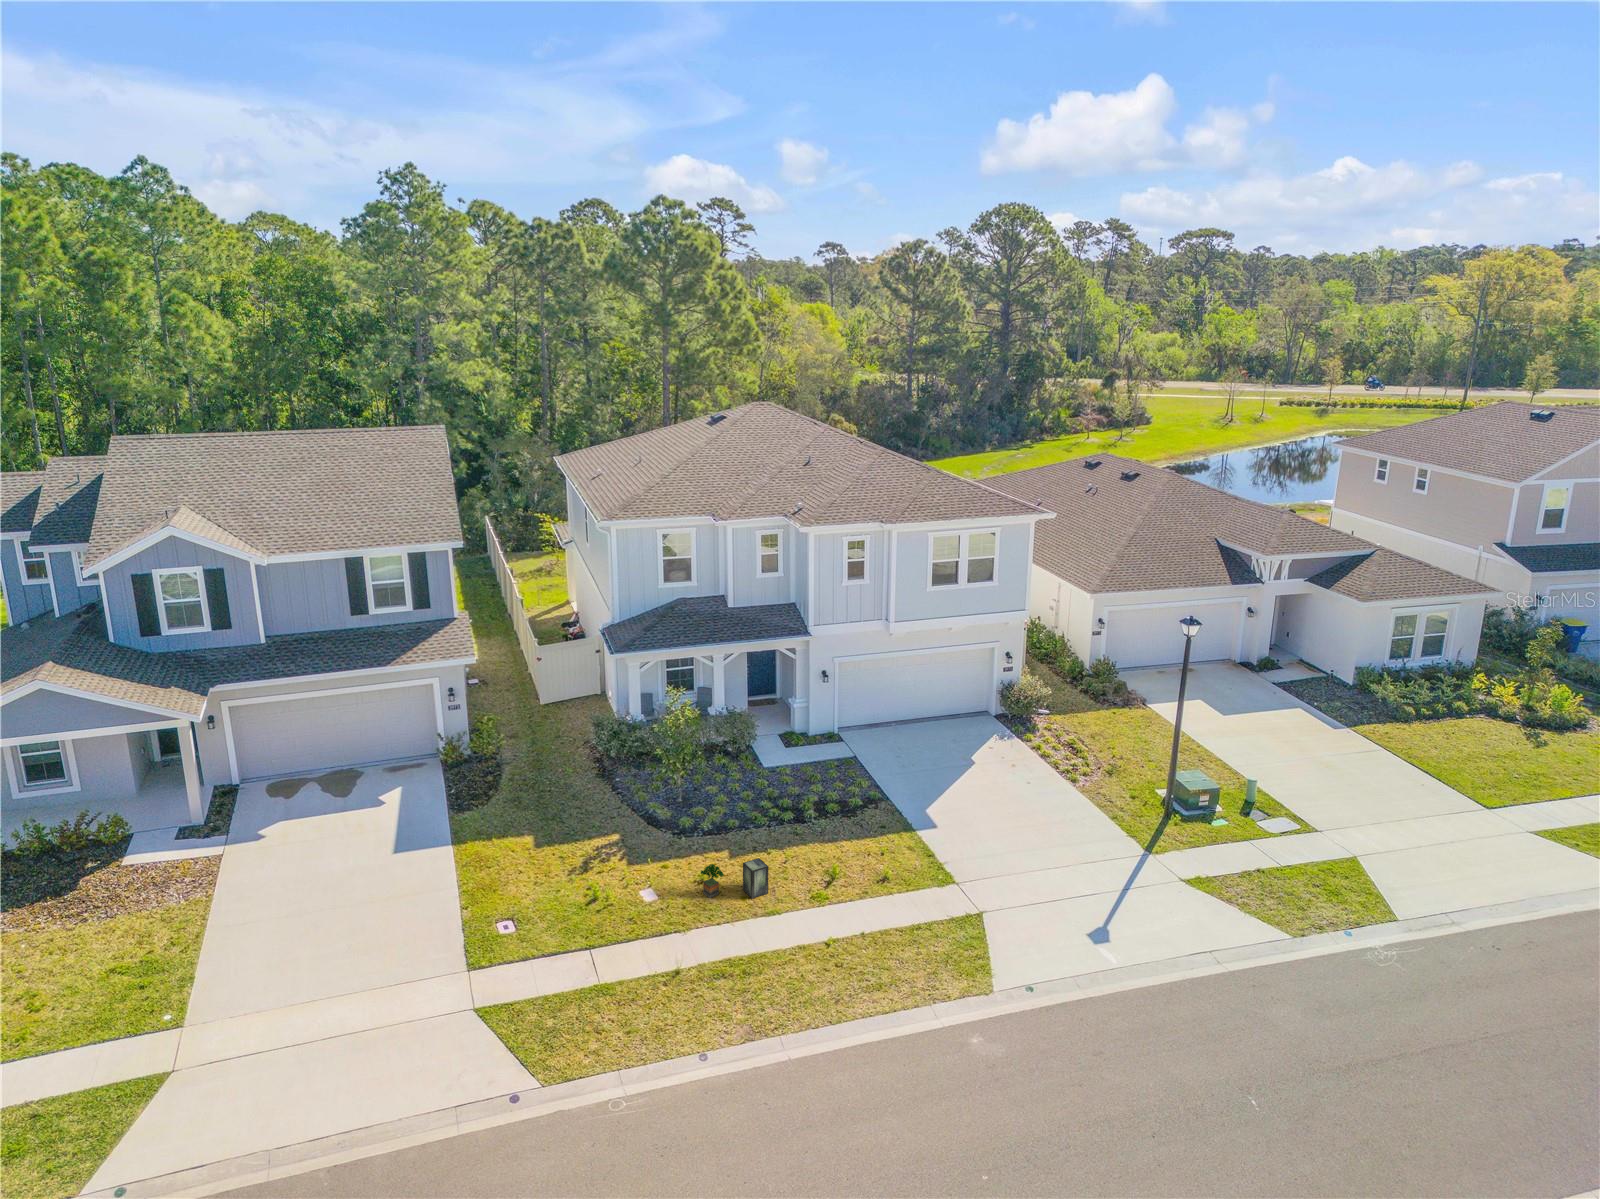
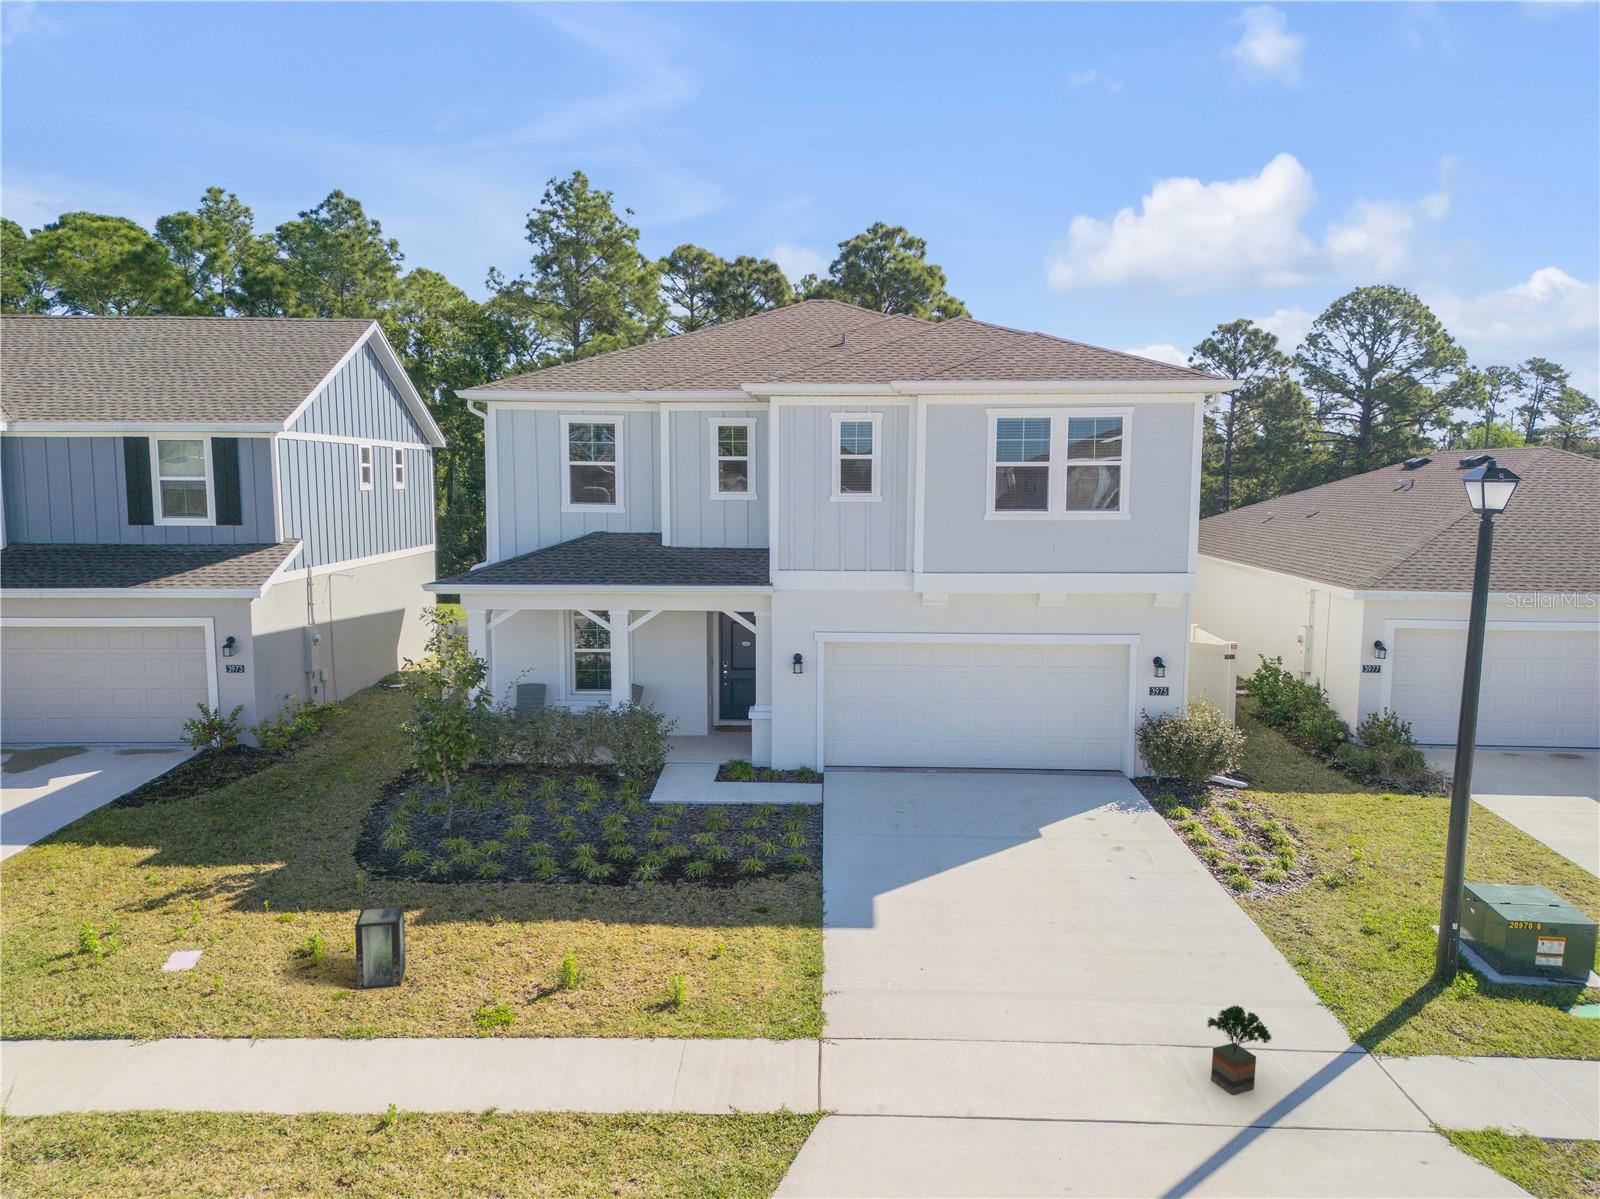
potted tree: present [701,864,724,898] -> present [1207,1006,1272,1095]

